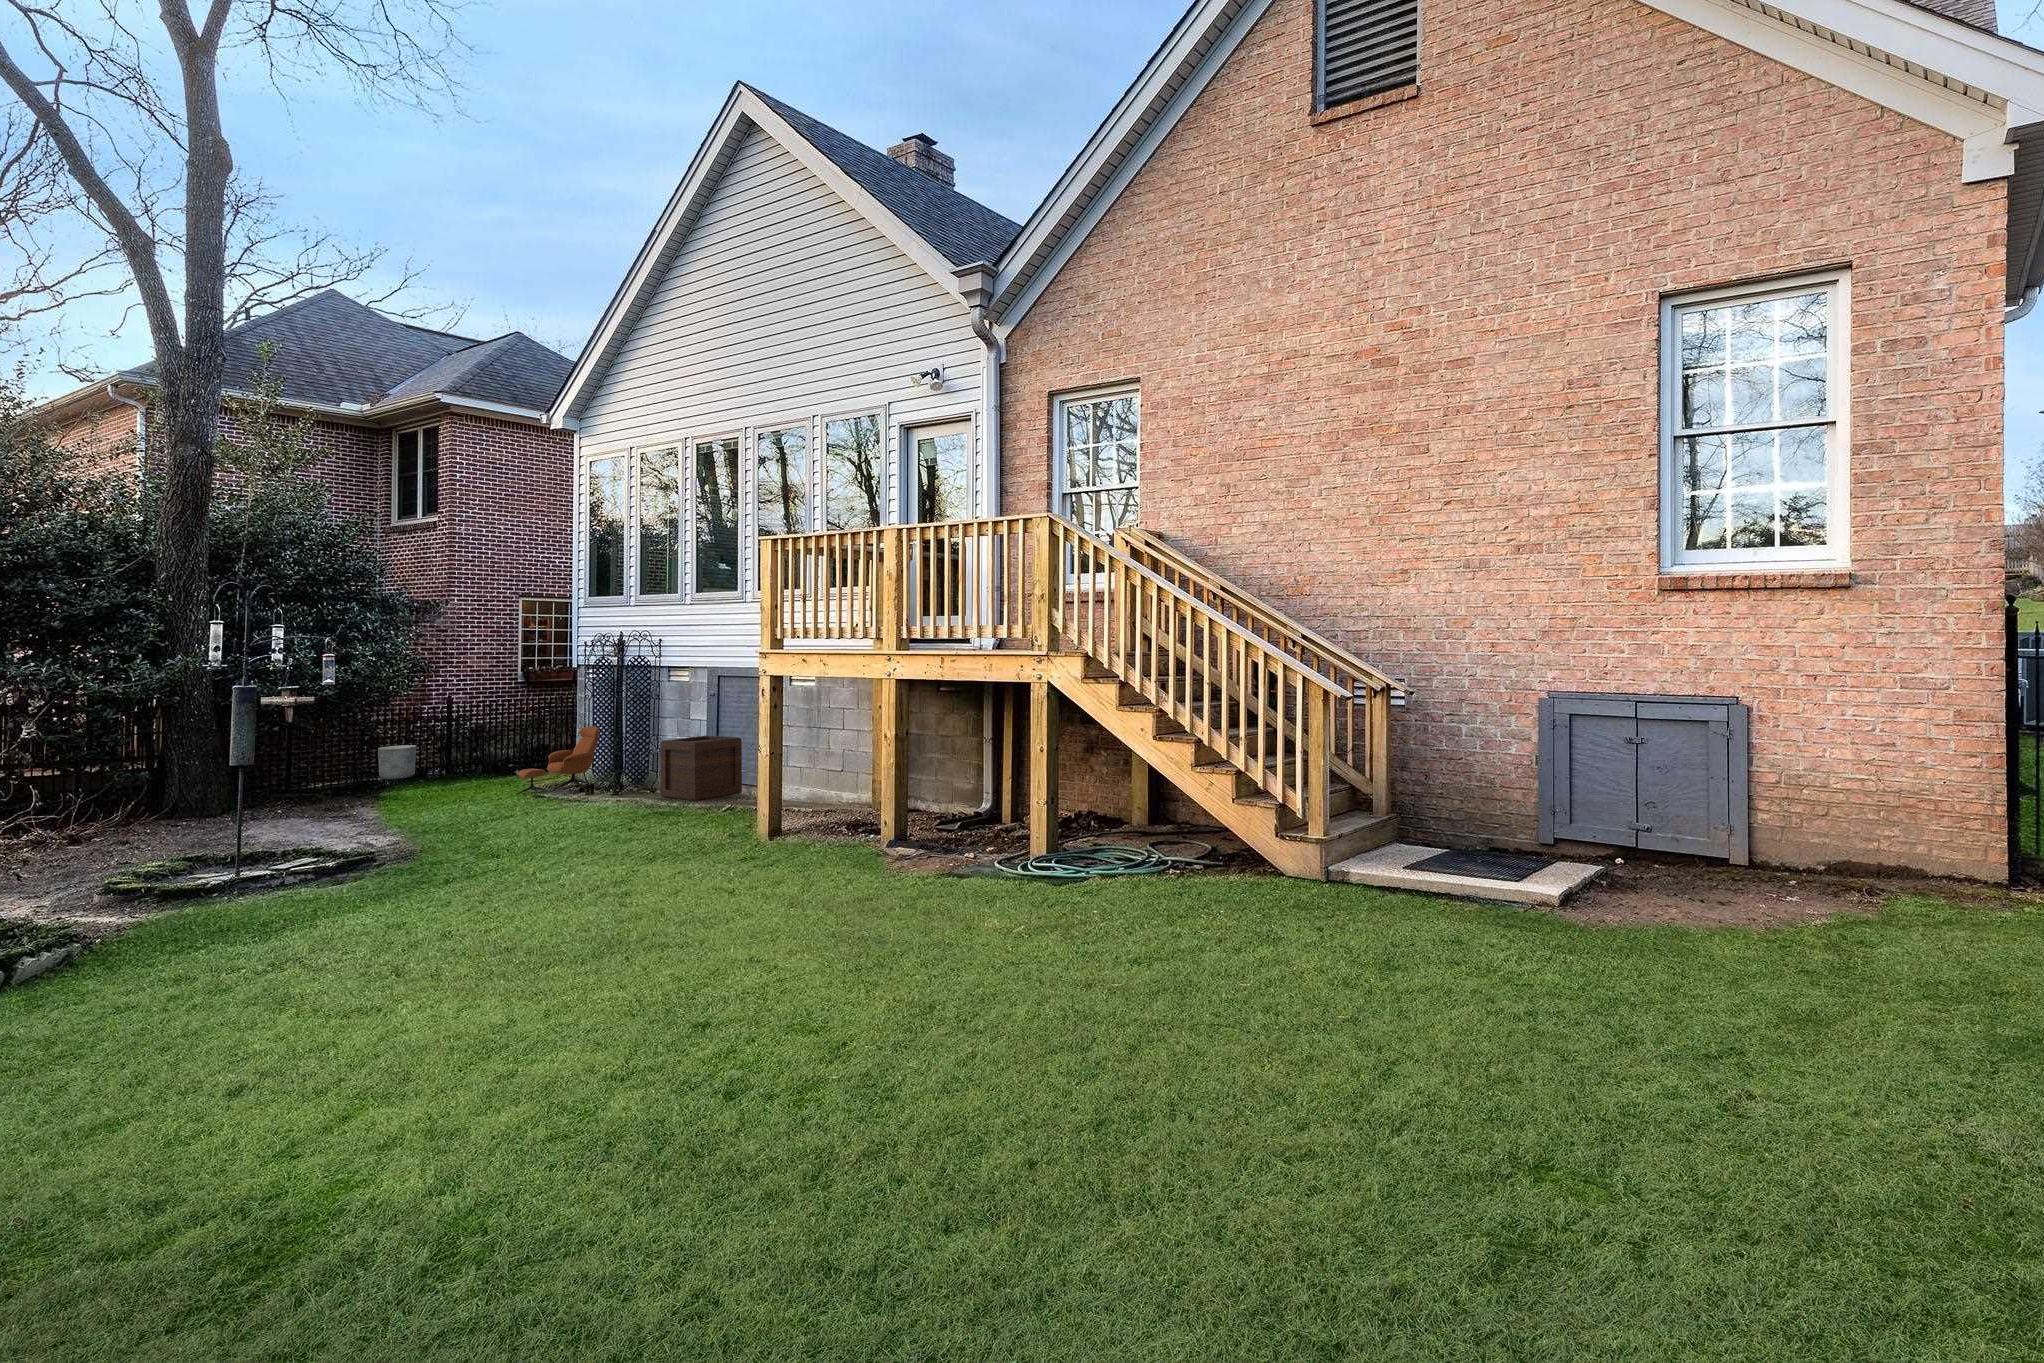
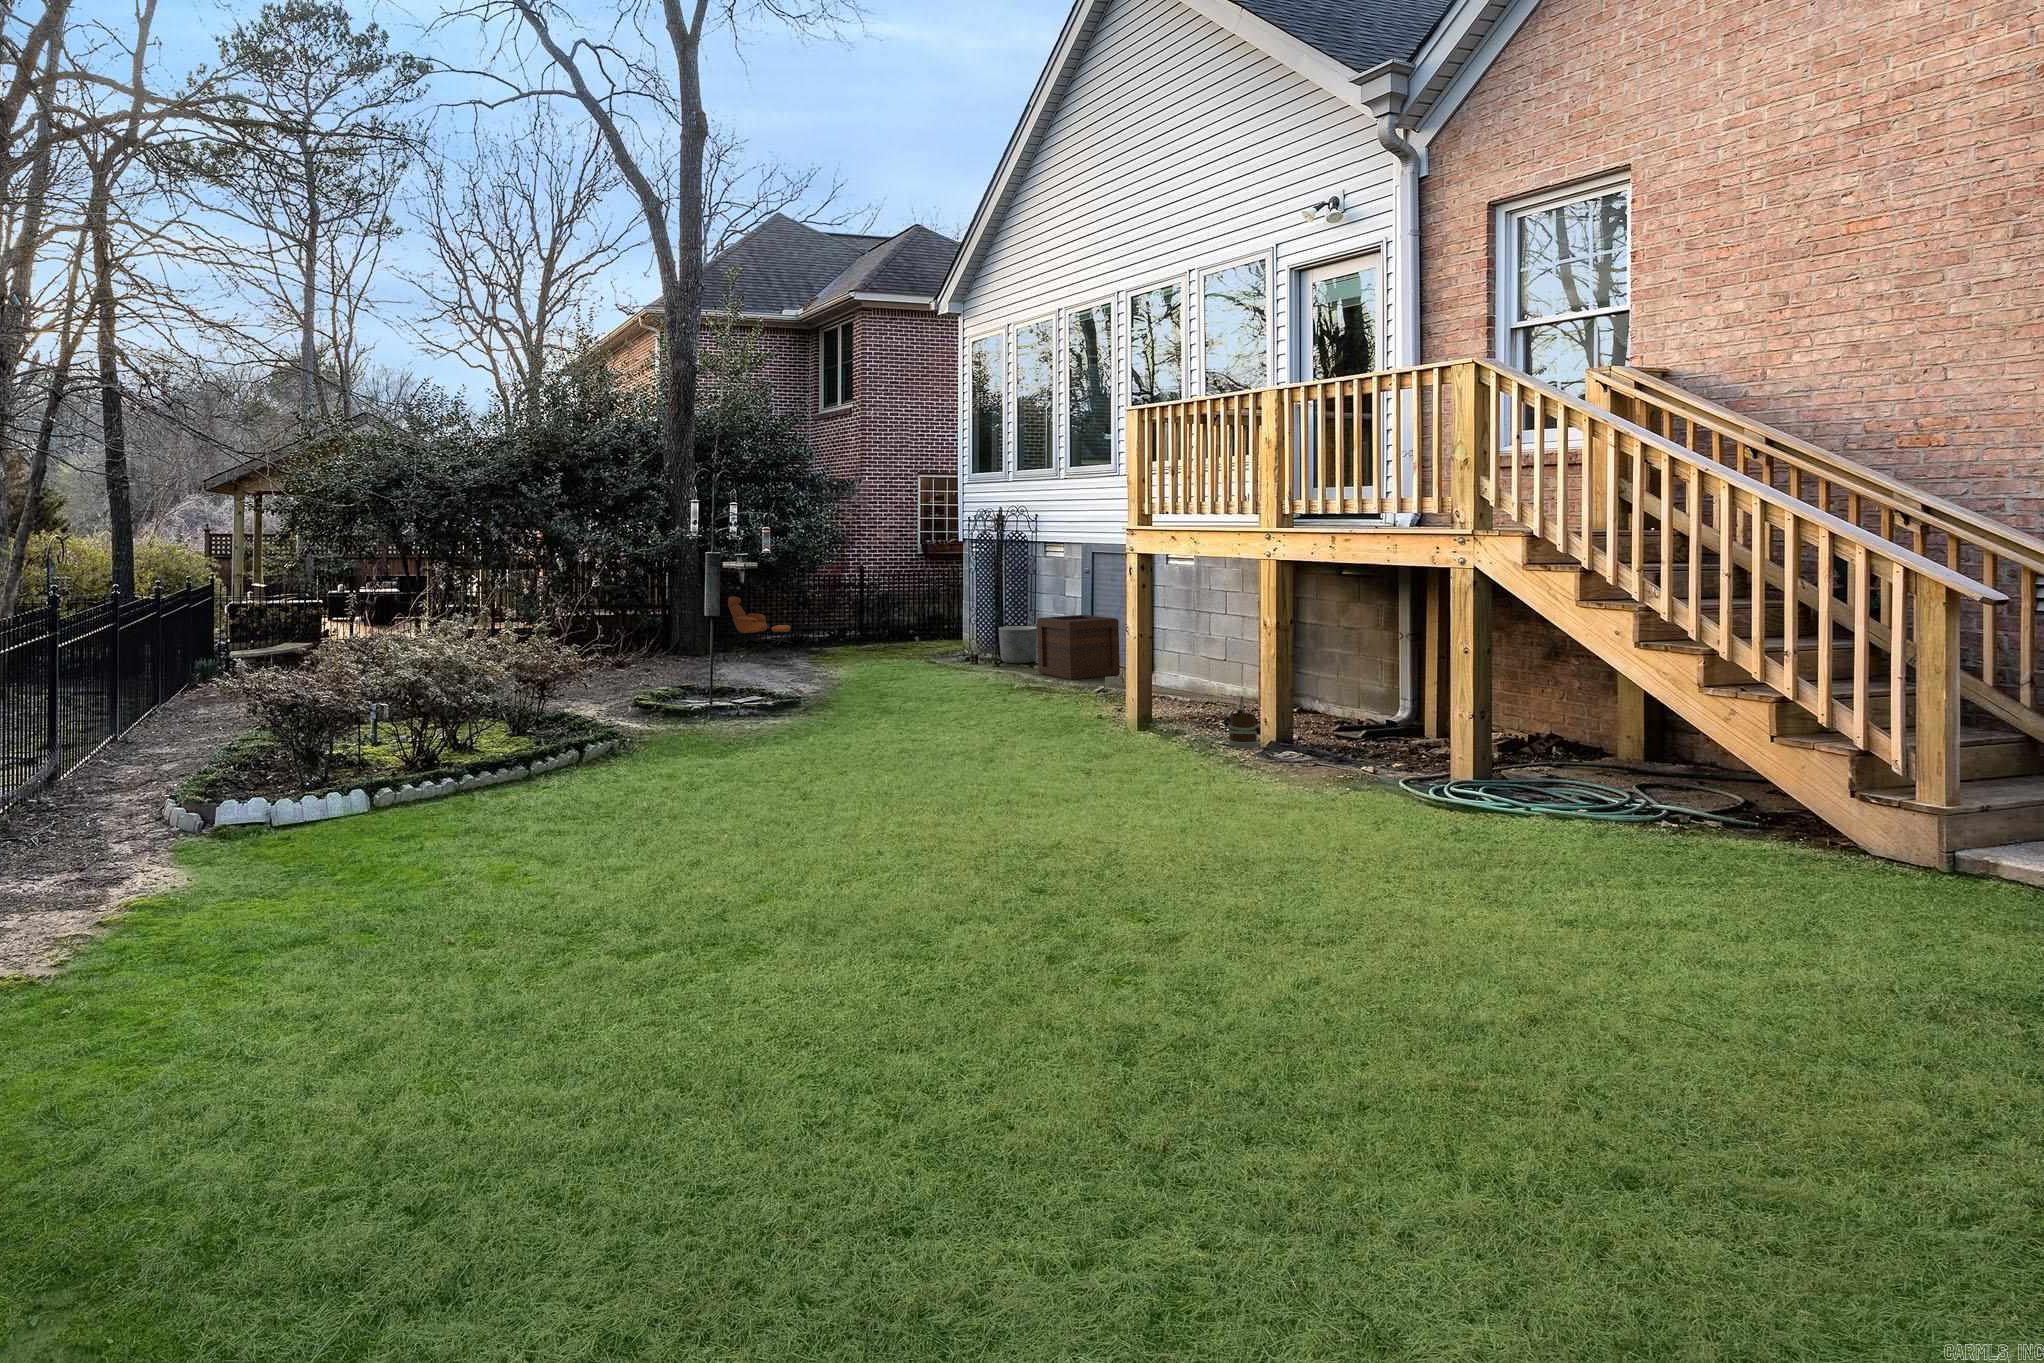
lounge chair: present [517,726,599,794] -> present [728,596,792,645]
planter: present [378,745,416,779] -> present [999,626,1037,664]
wooden bucket: none [854,801,879,848] -> present [1229,696,1258,748]

